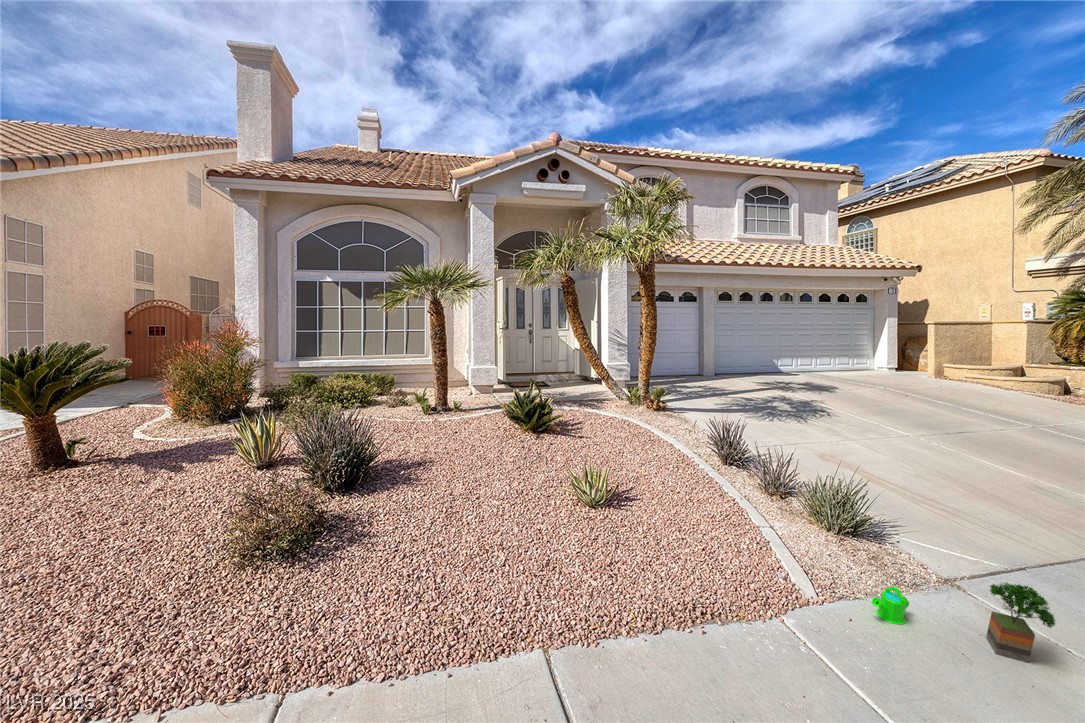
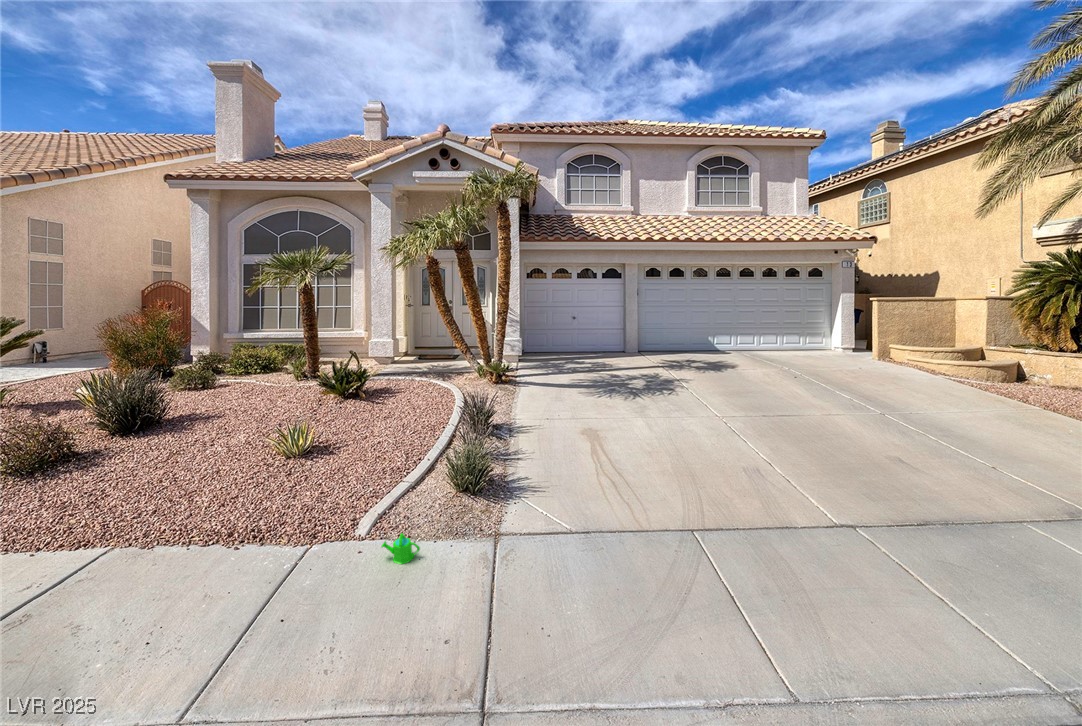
potted tree: present [986,582,1055,662] -> none [433,535,475,603]

